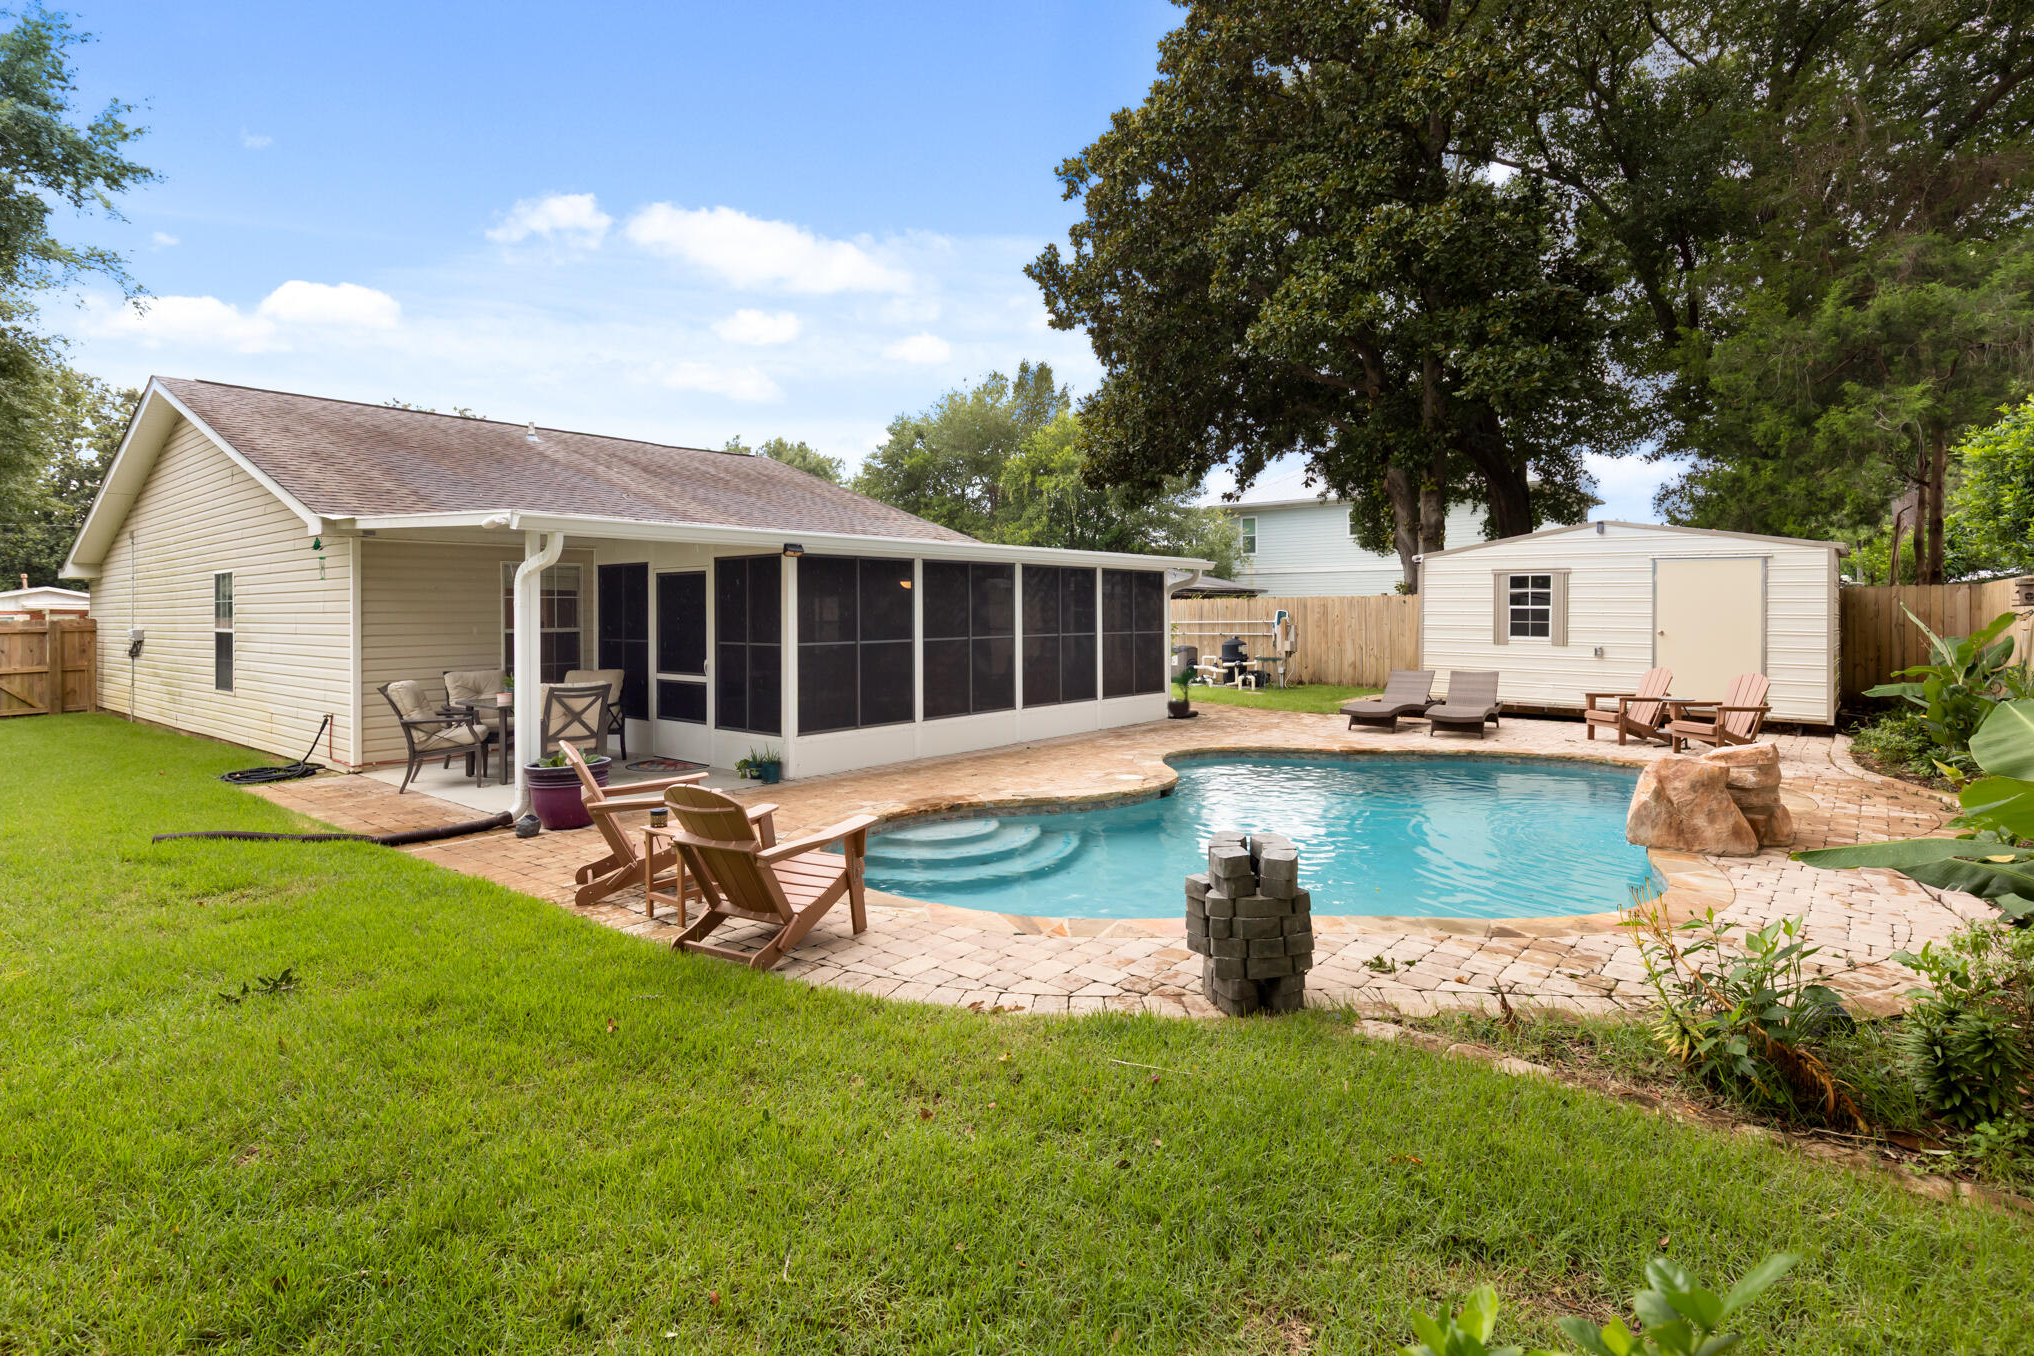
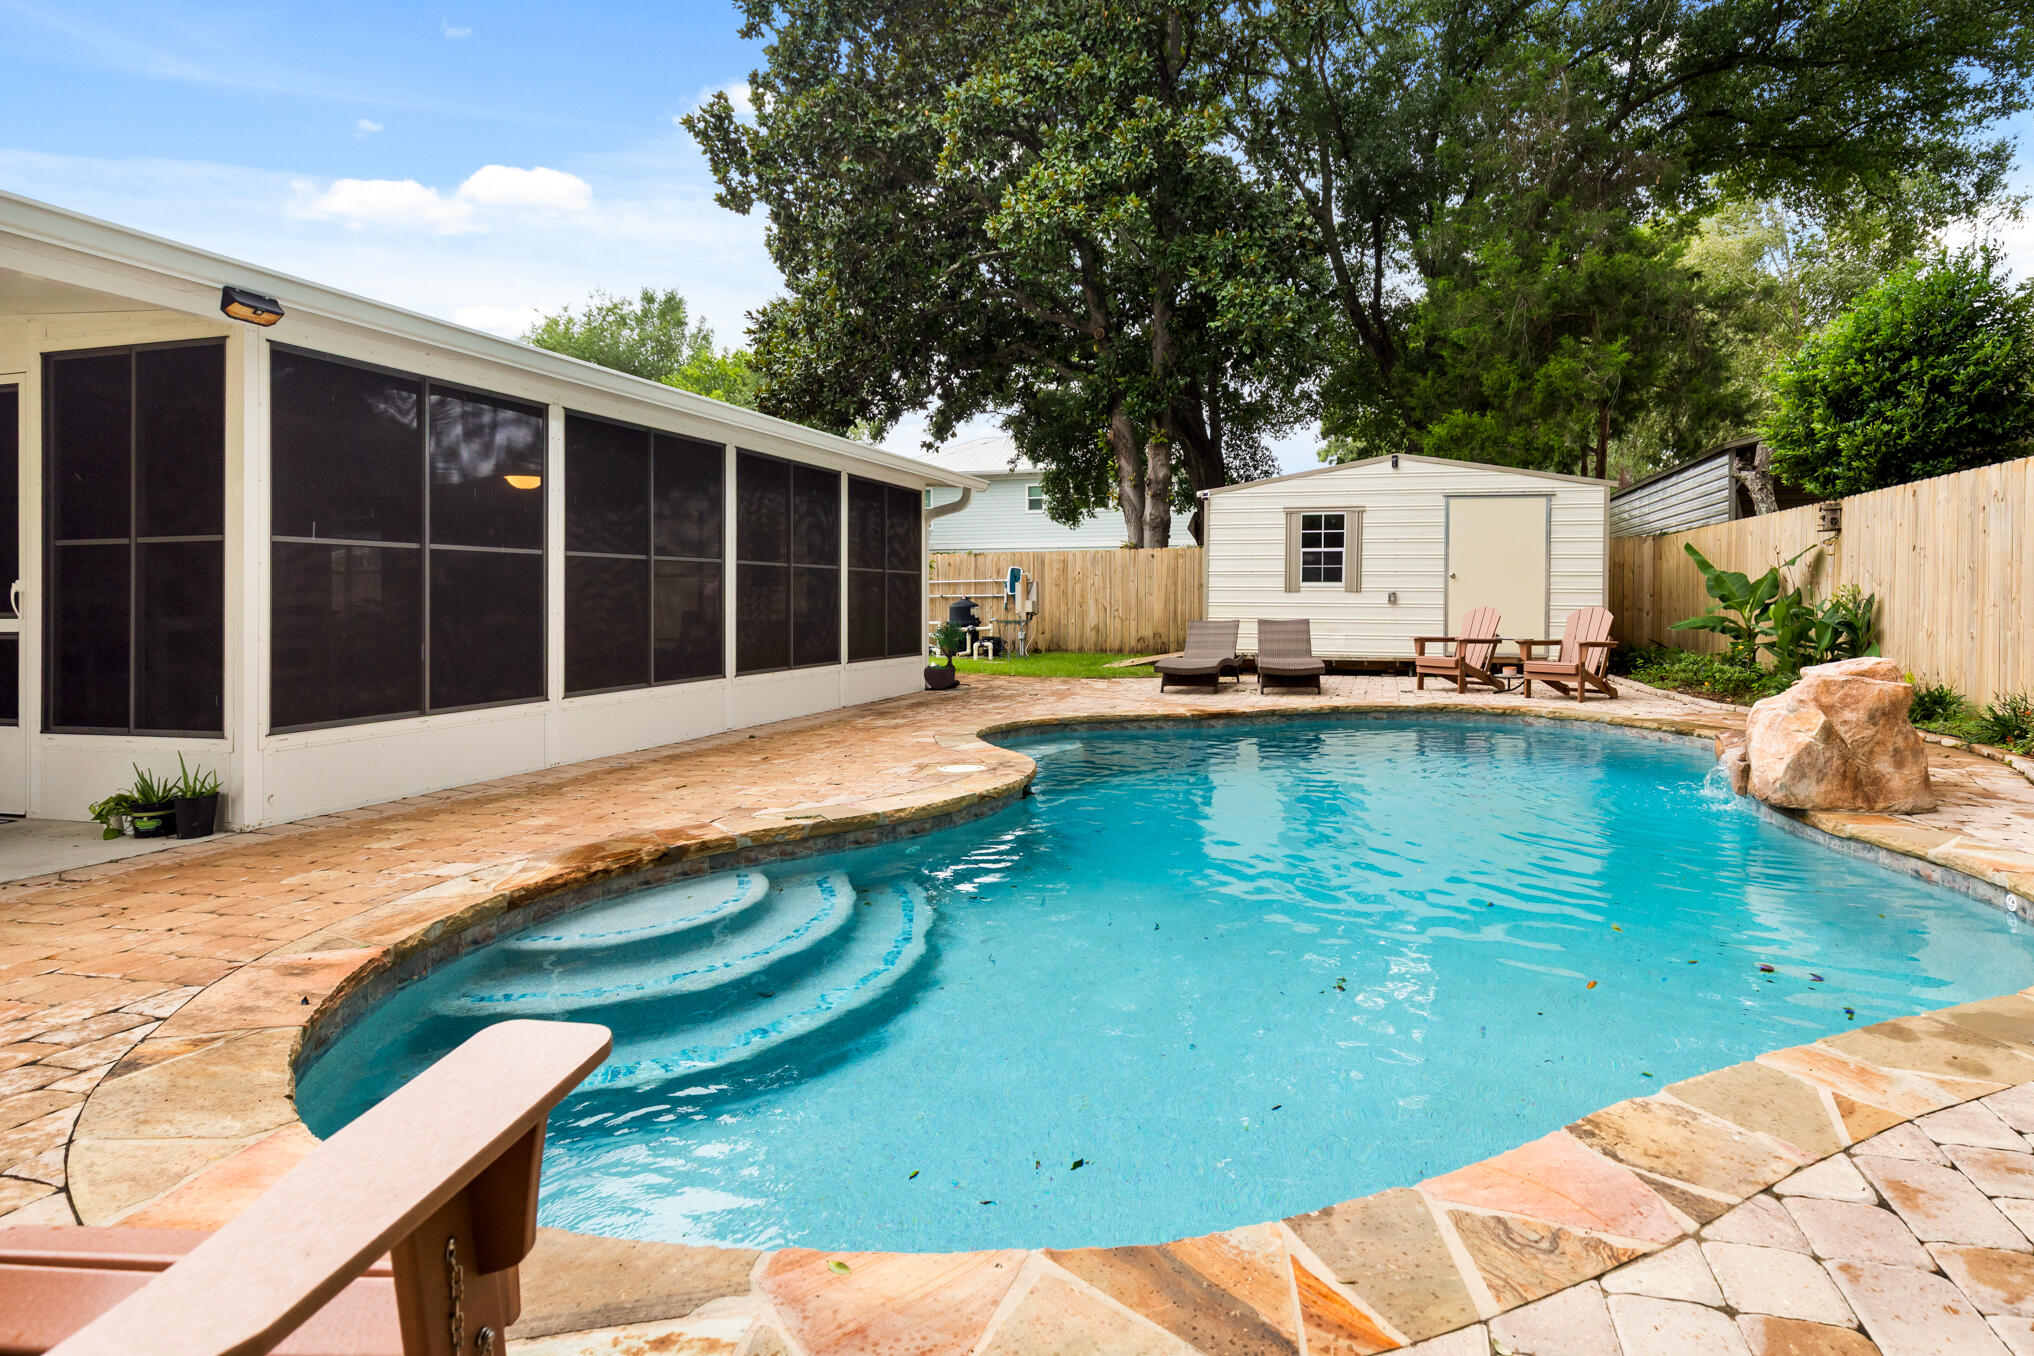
watering can: present [749,757,781,783] -> none [111,784,214,847]

